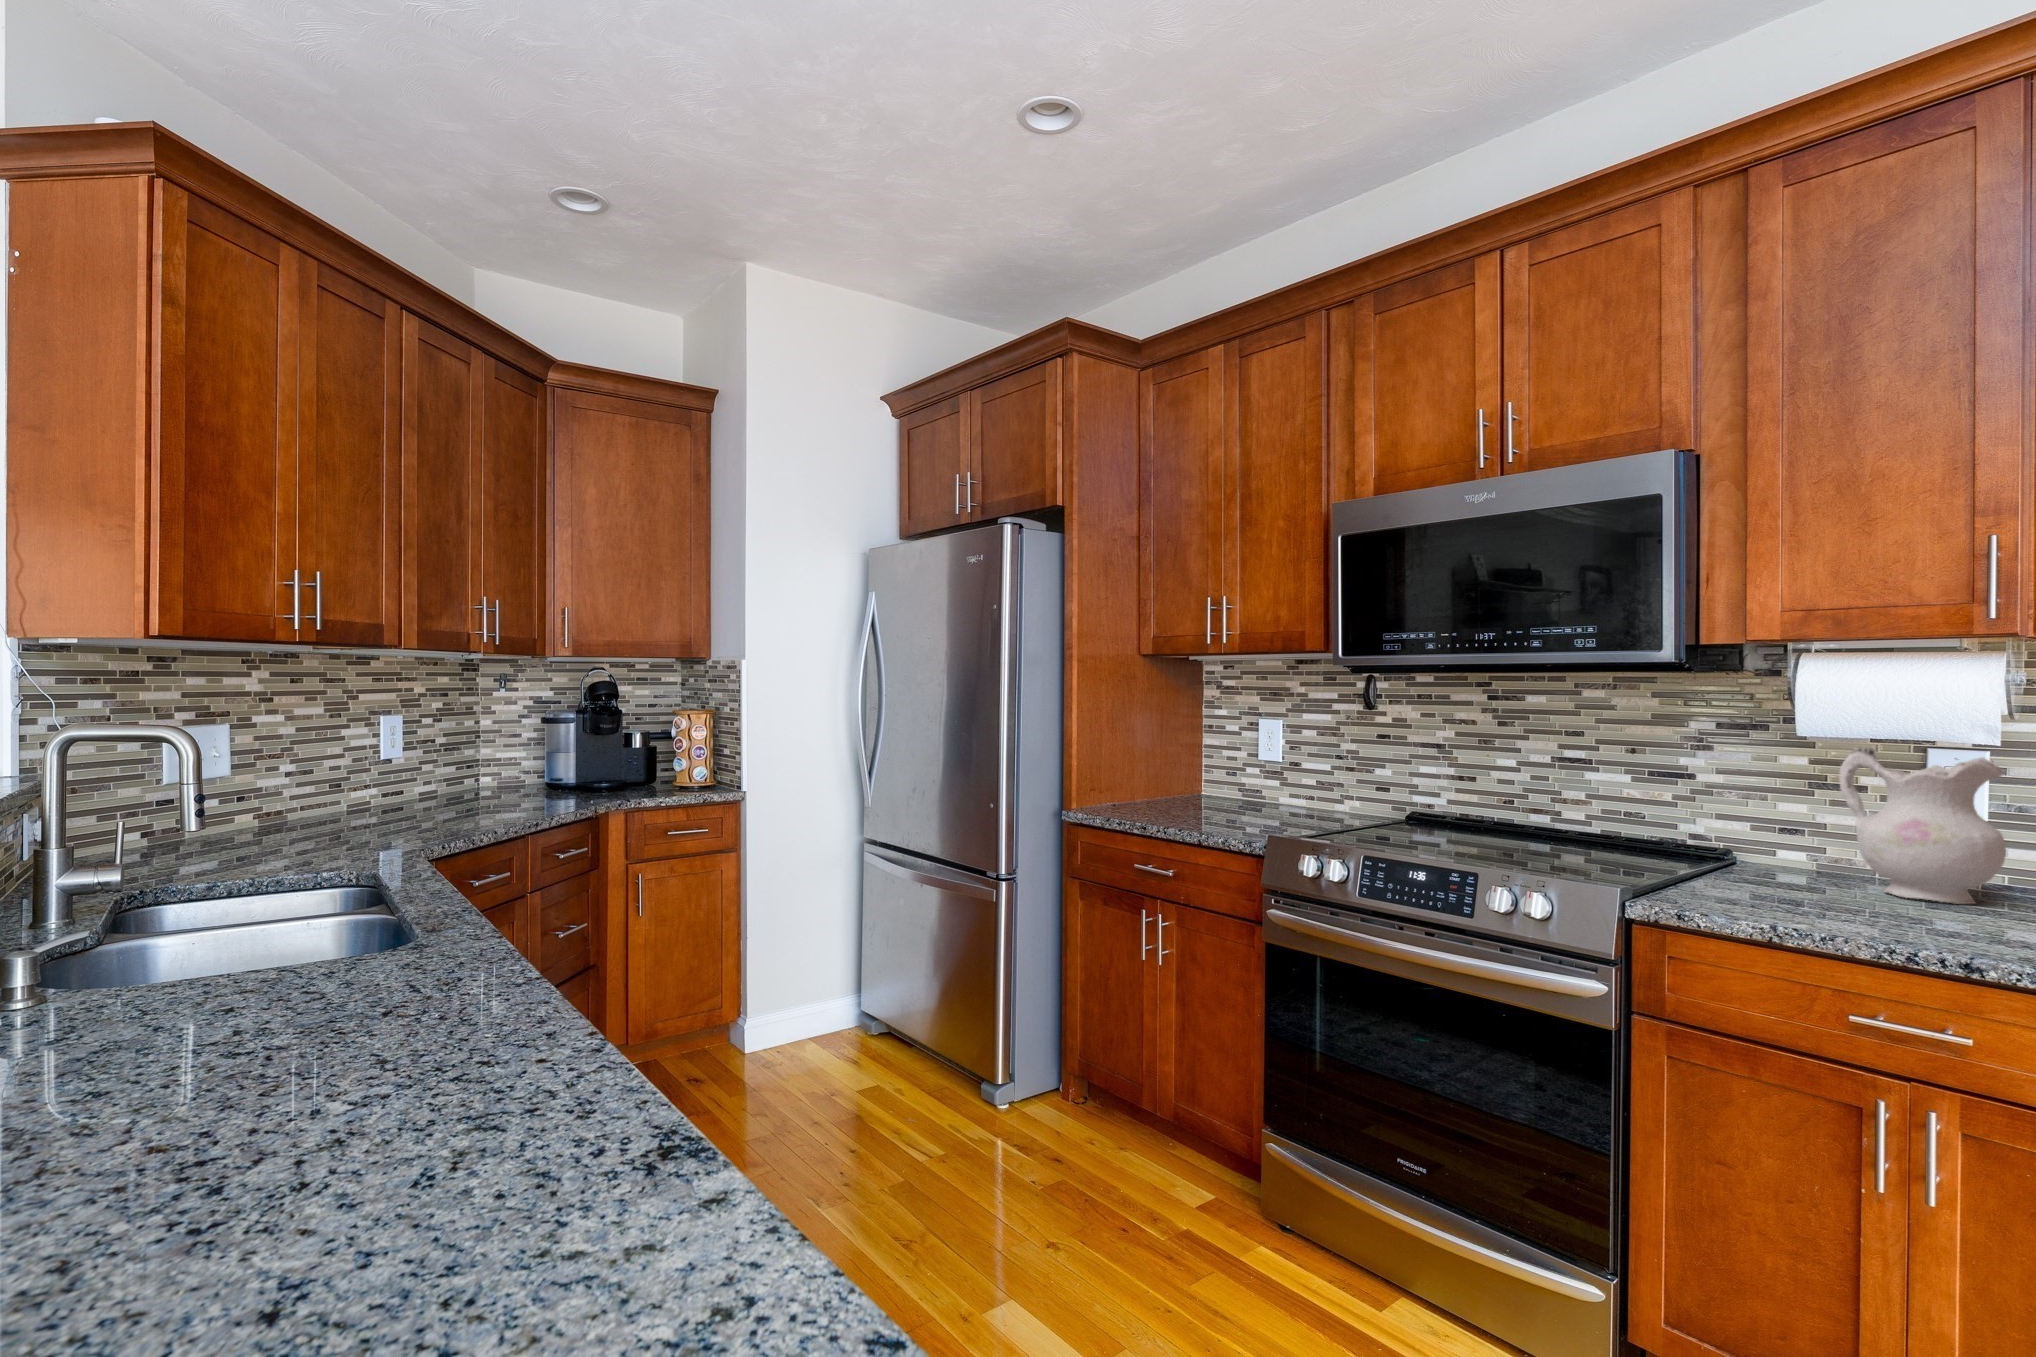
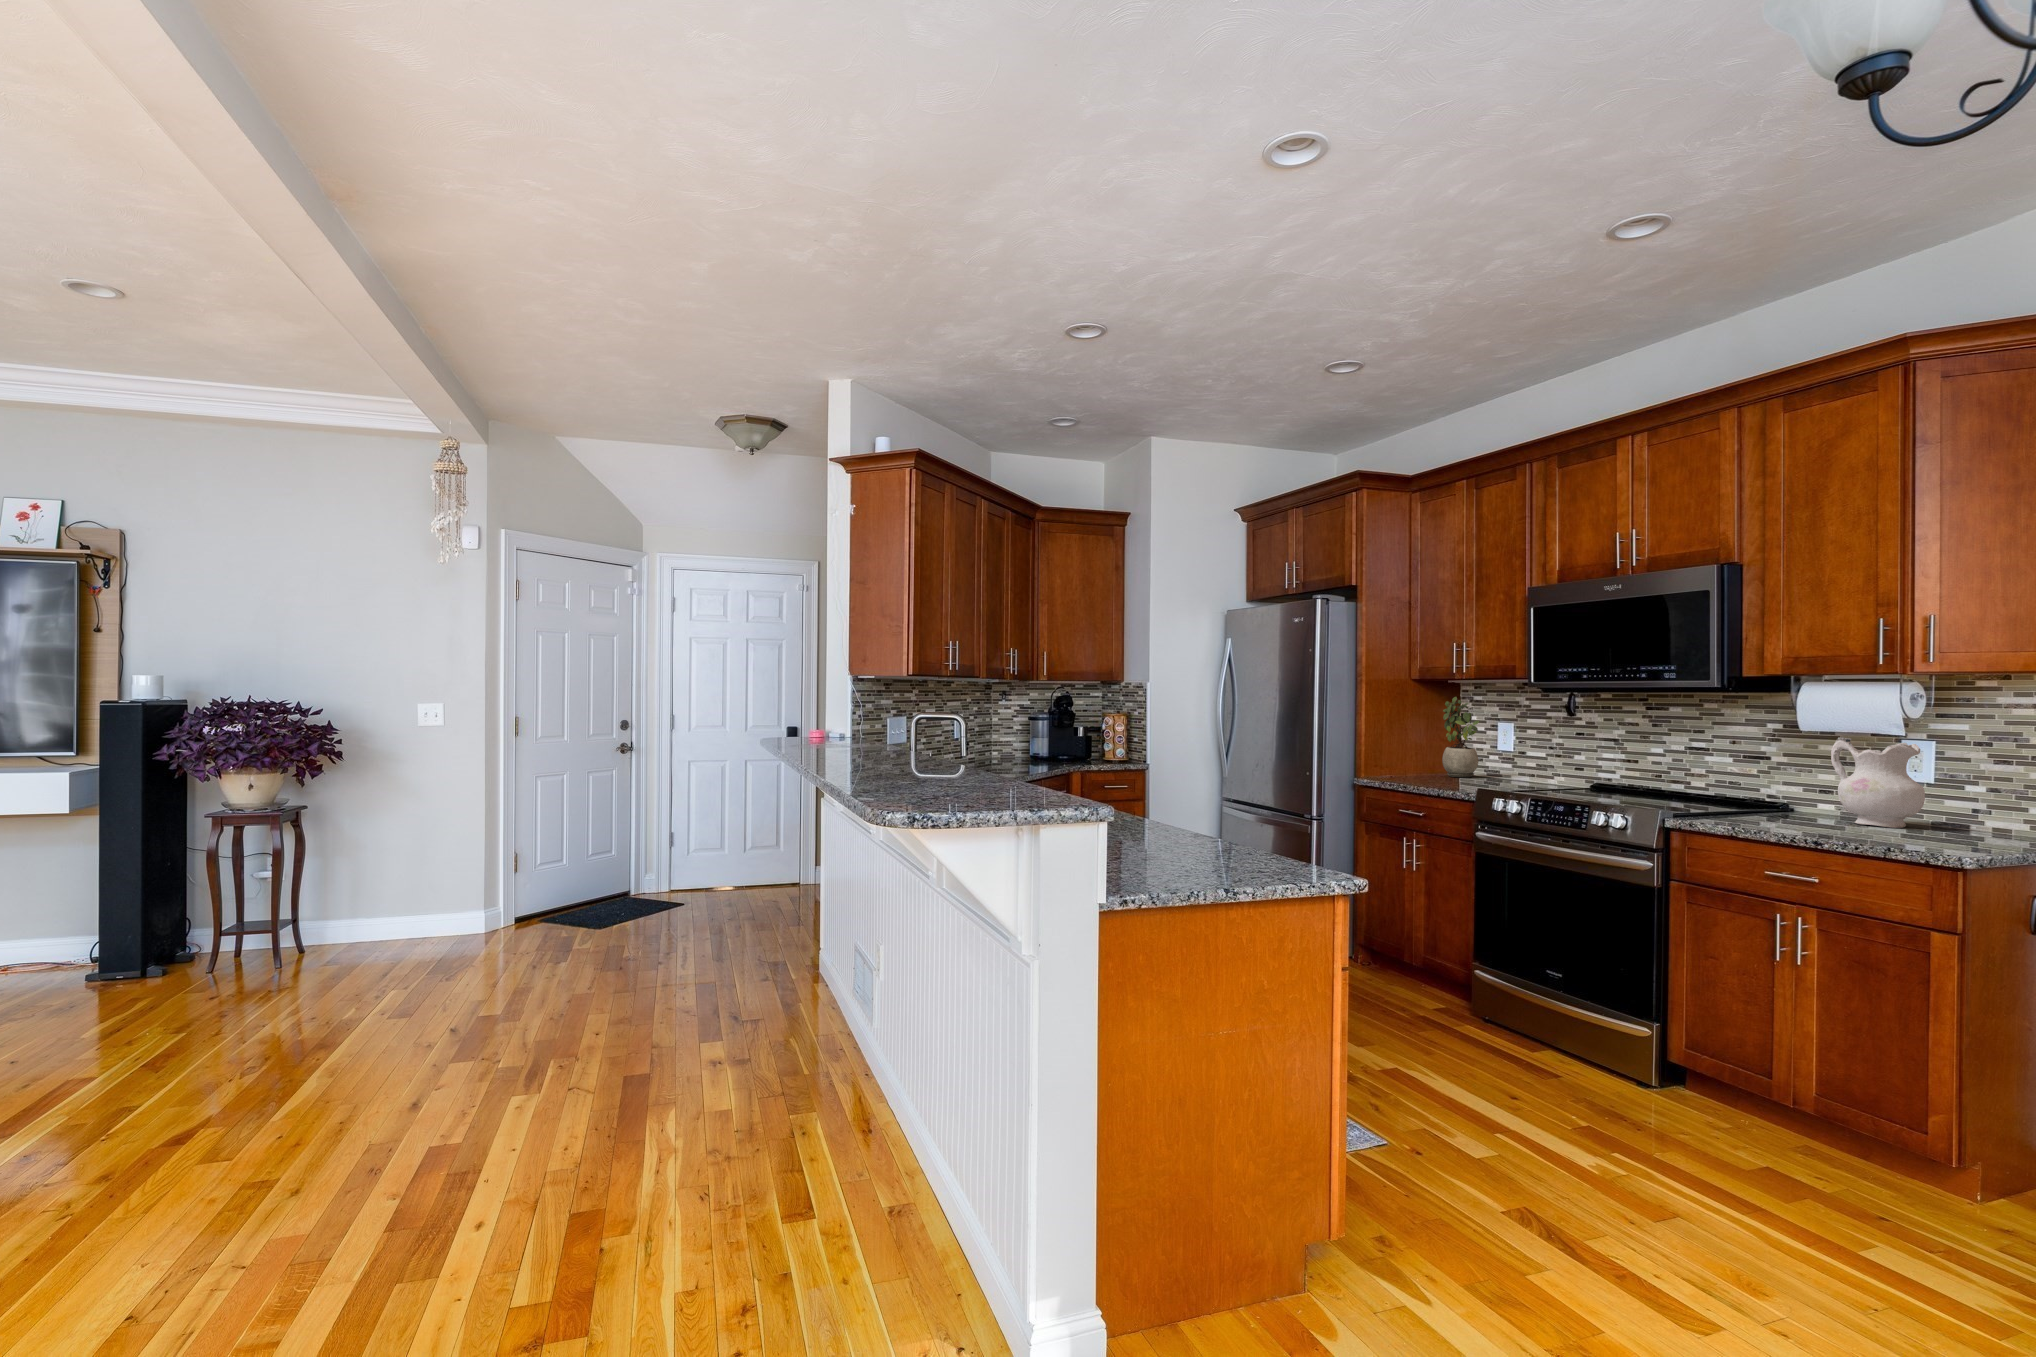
potted plant: none [1189,681,1246,804] -> present [1442,697,1479,777]

